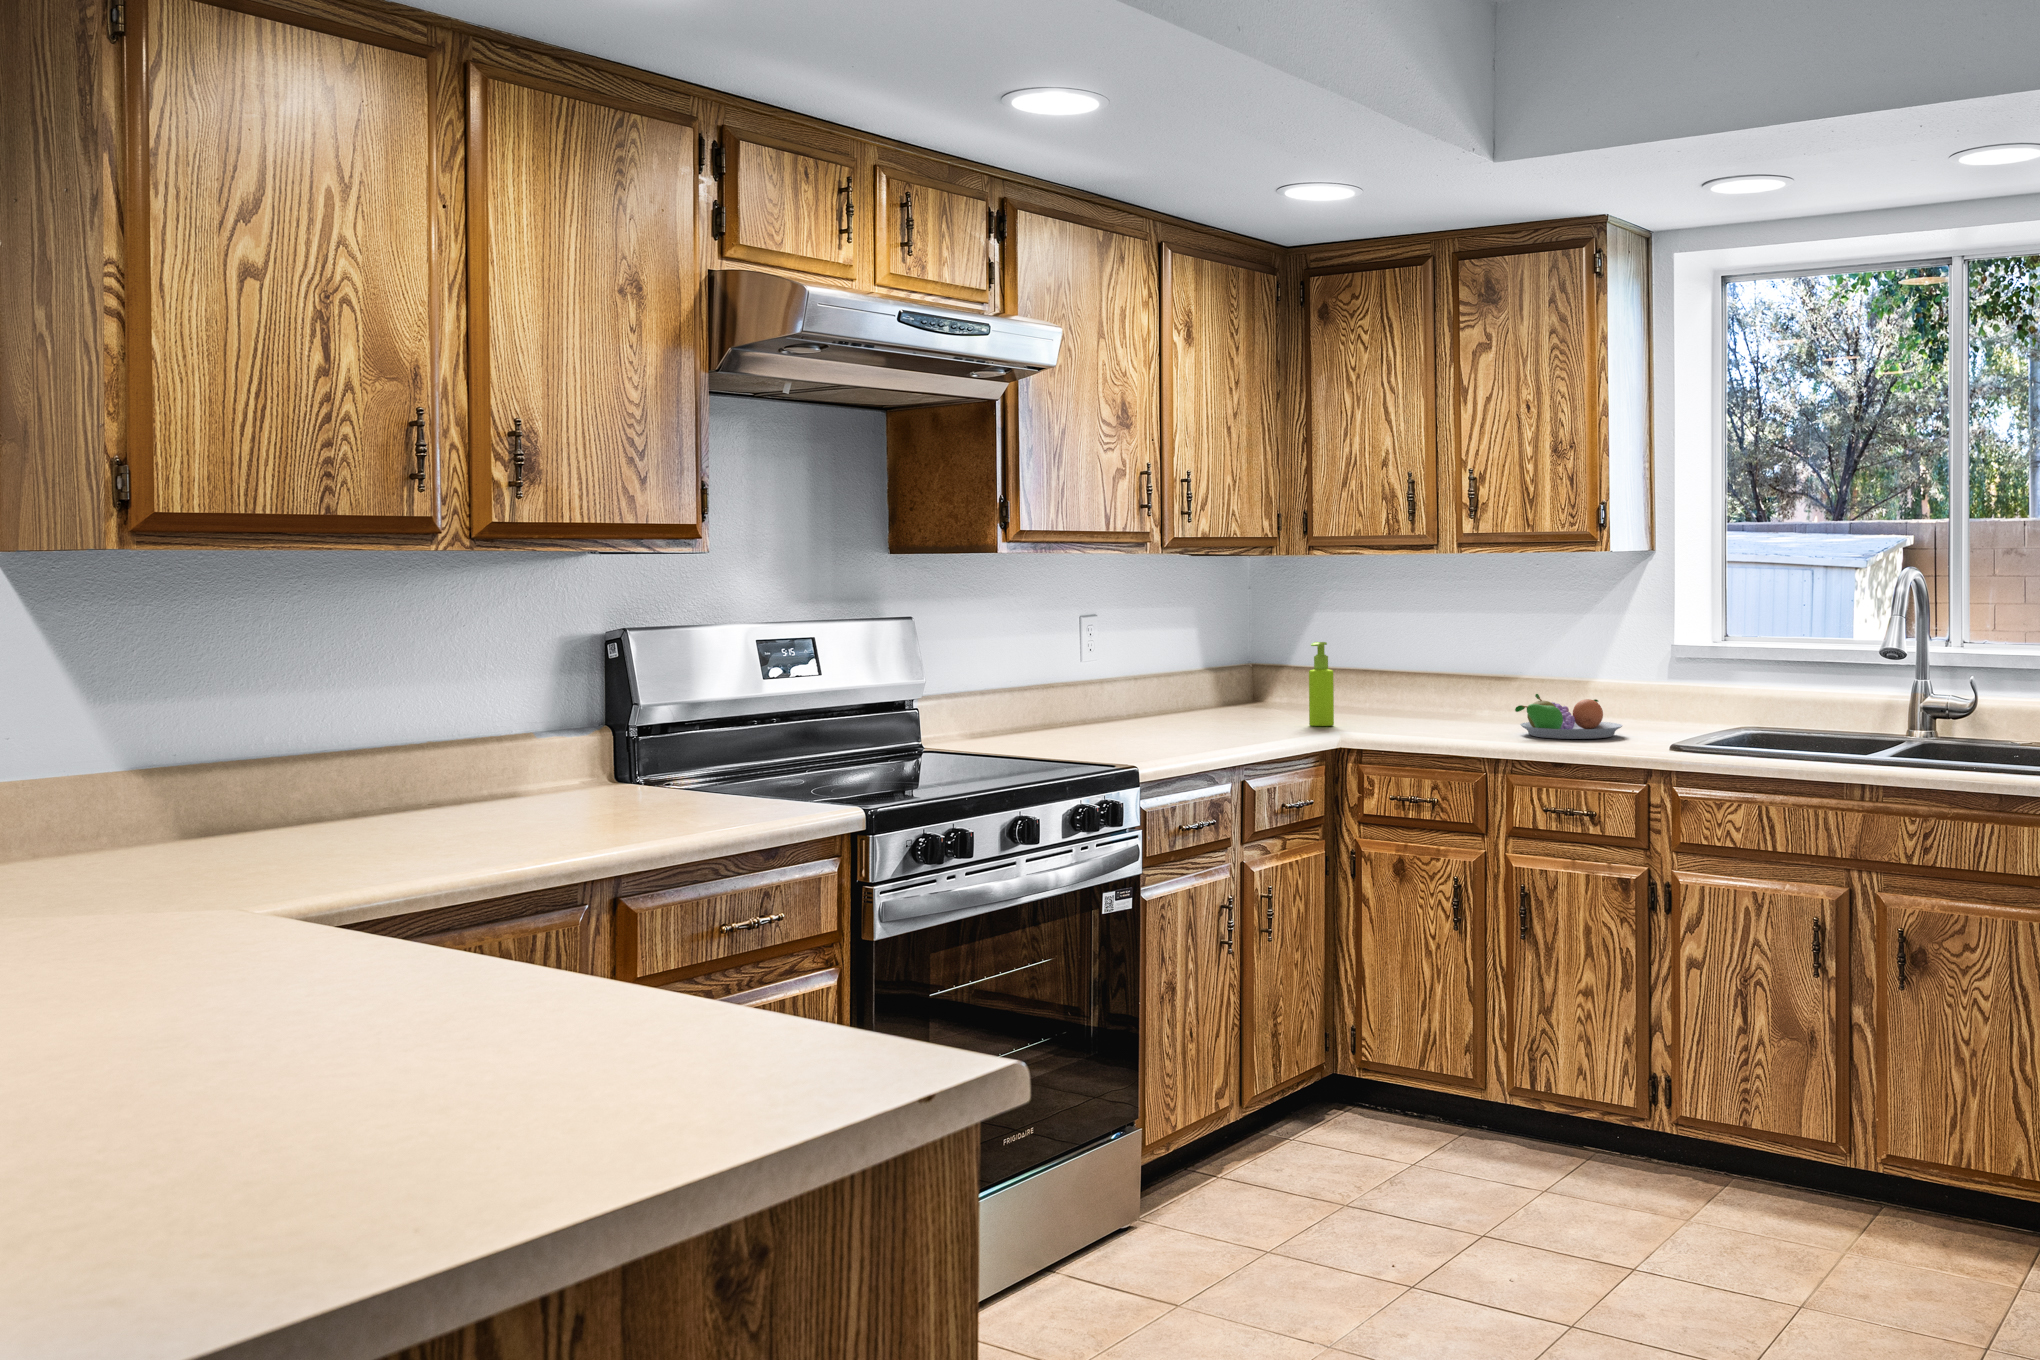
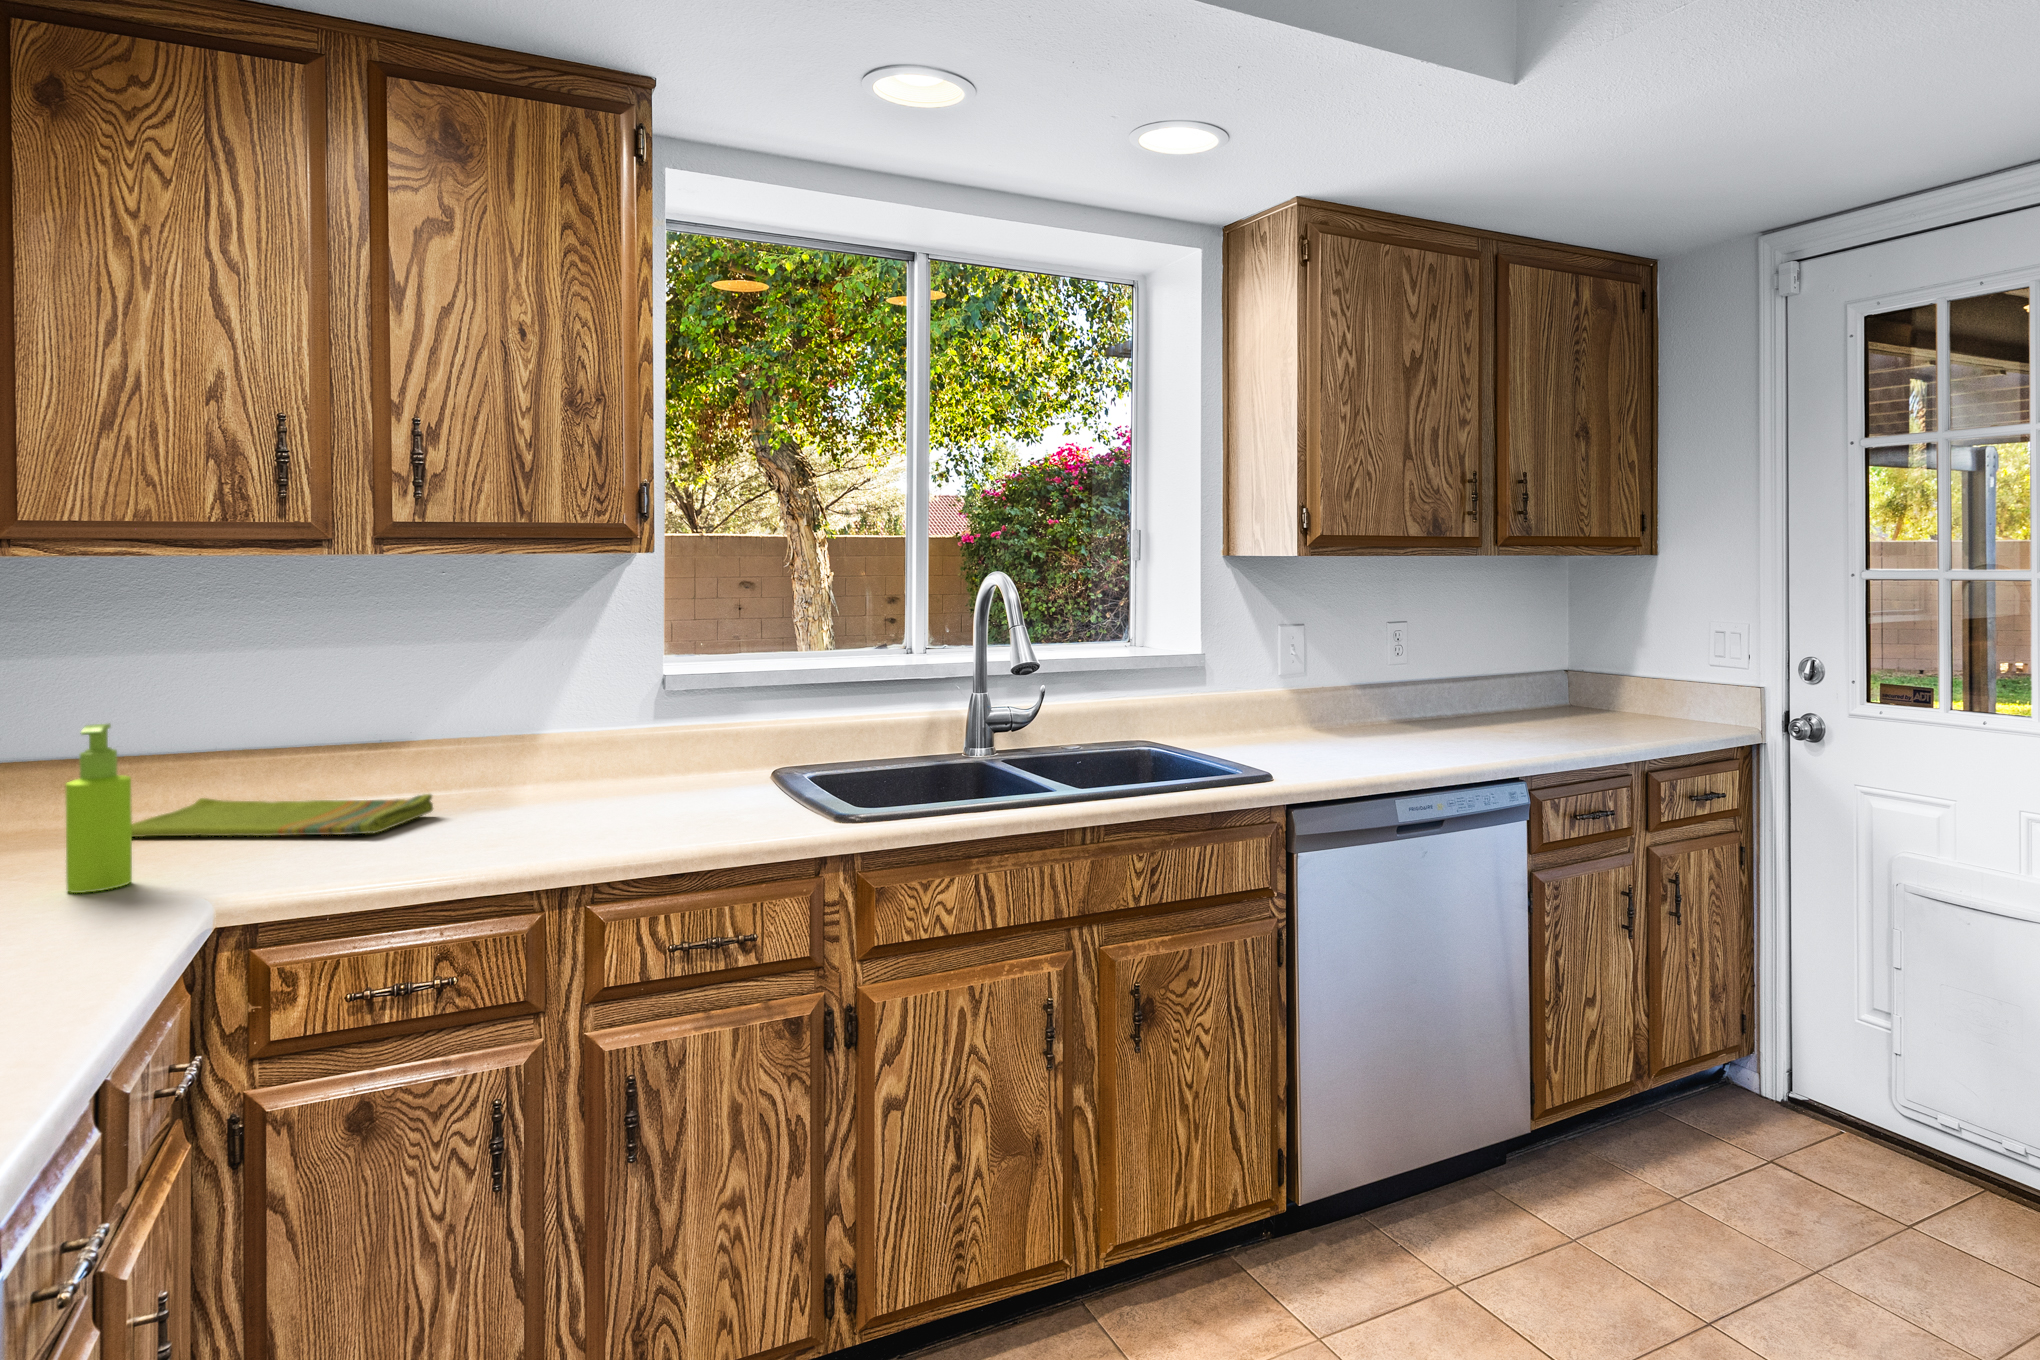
fruit bowl: present [1515,694,1623,739] -> none [540,760,703,833]
dish towel: none [1361,701,1494,724] -> present [132,794,433,837]

